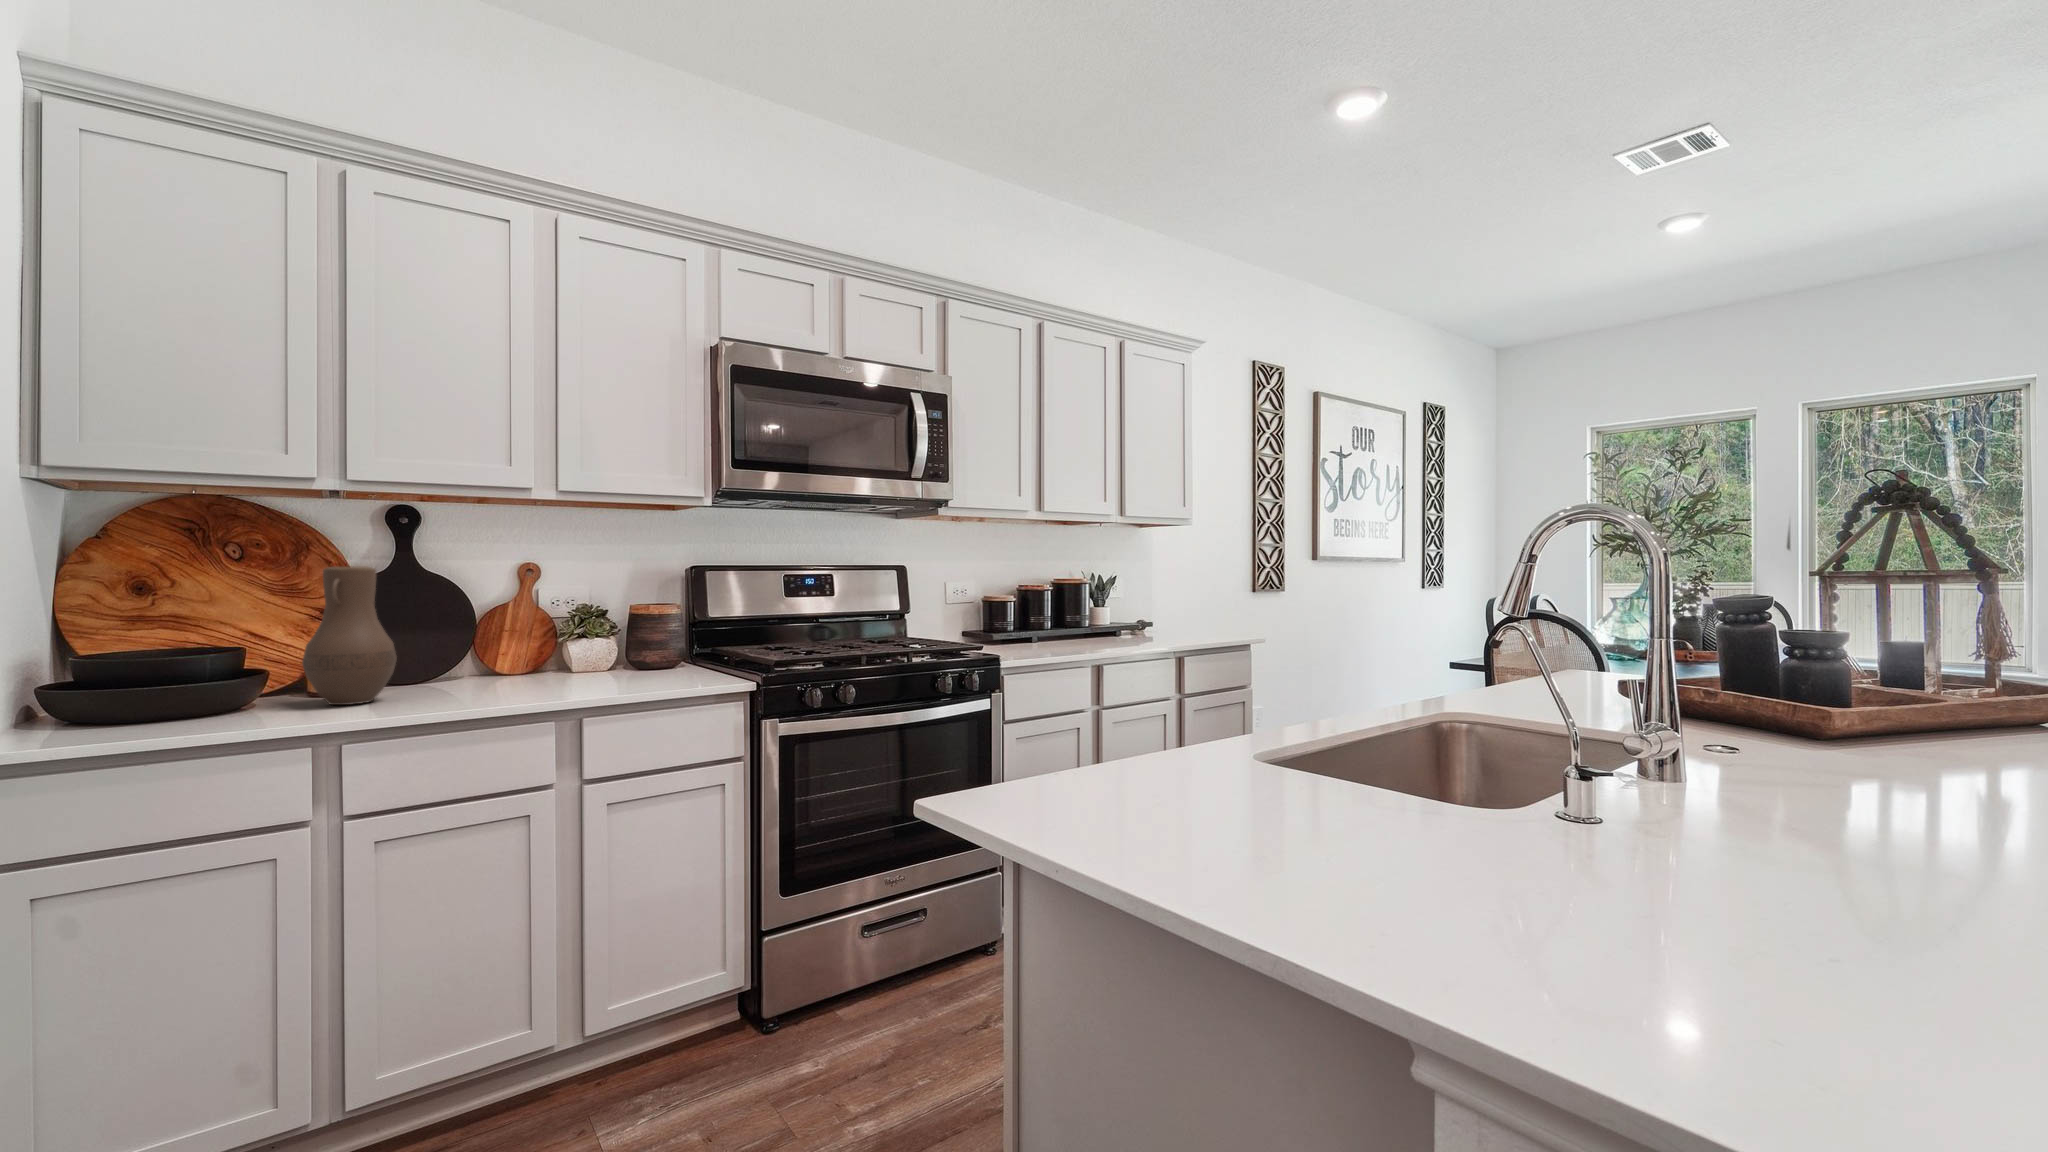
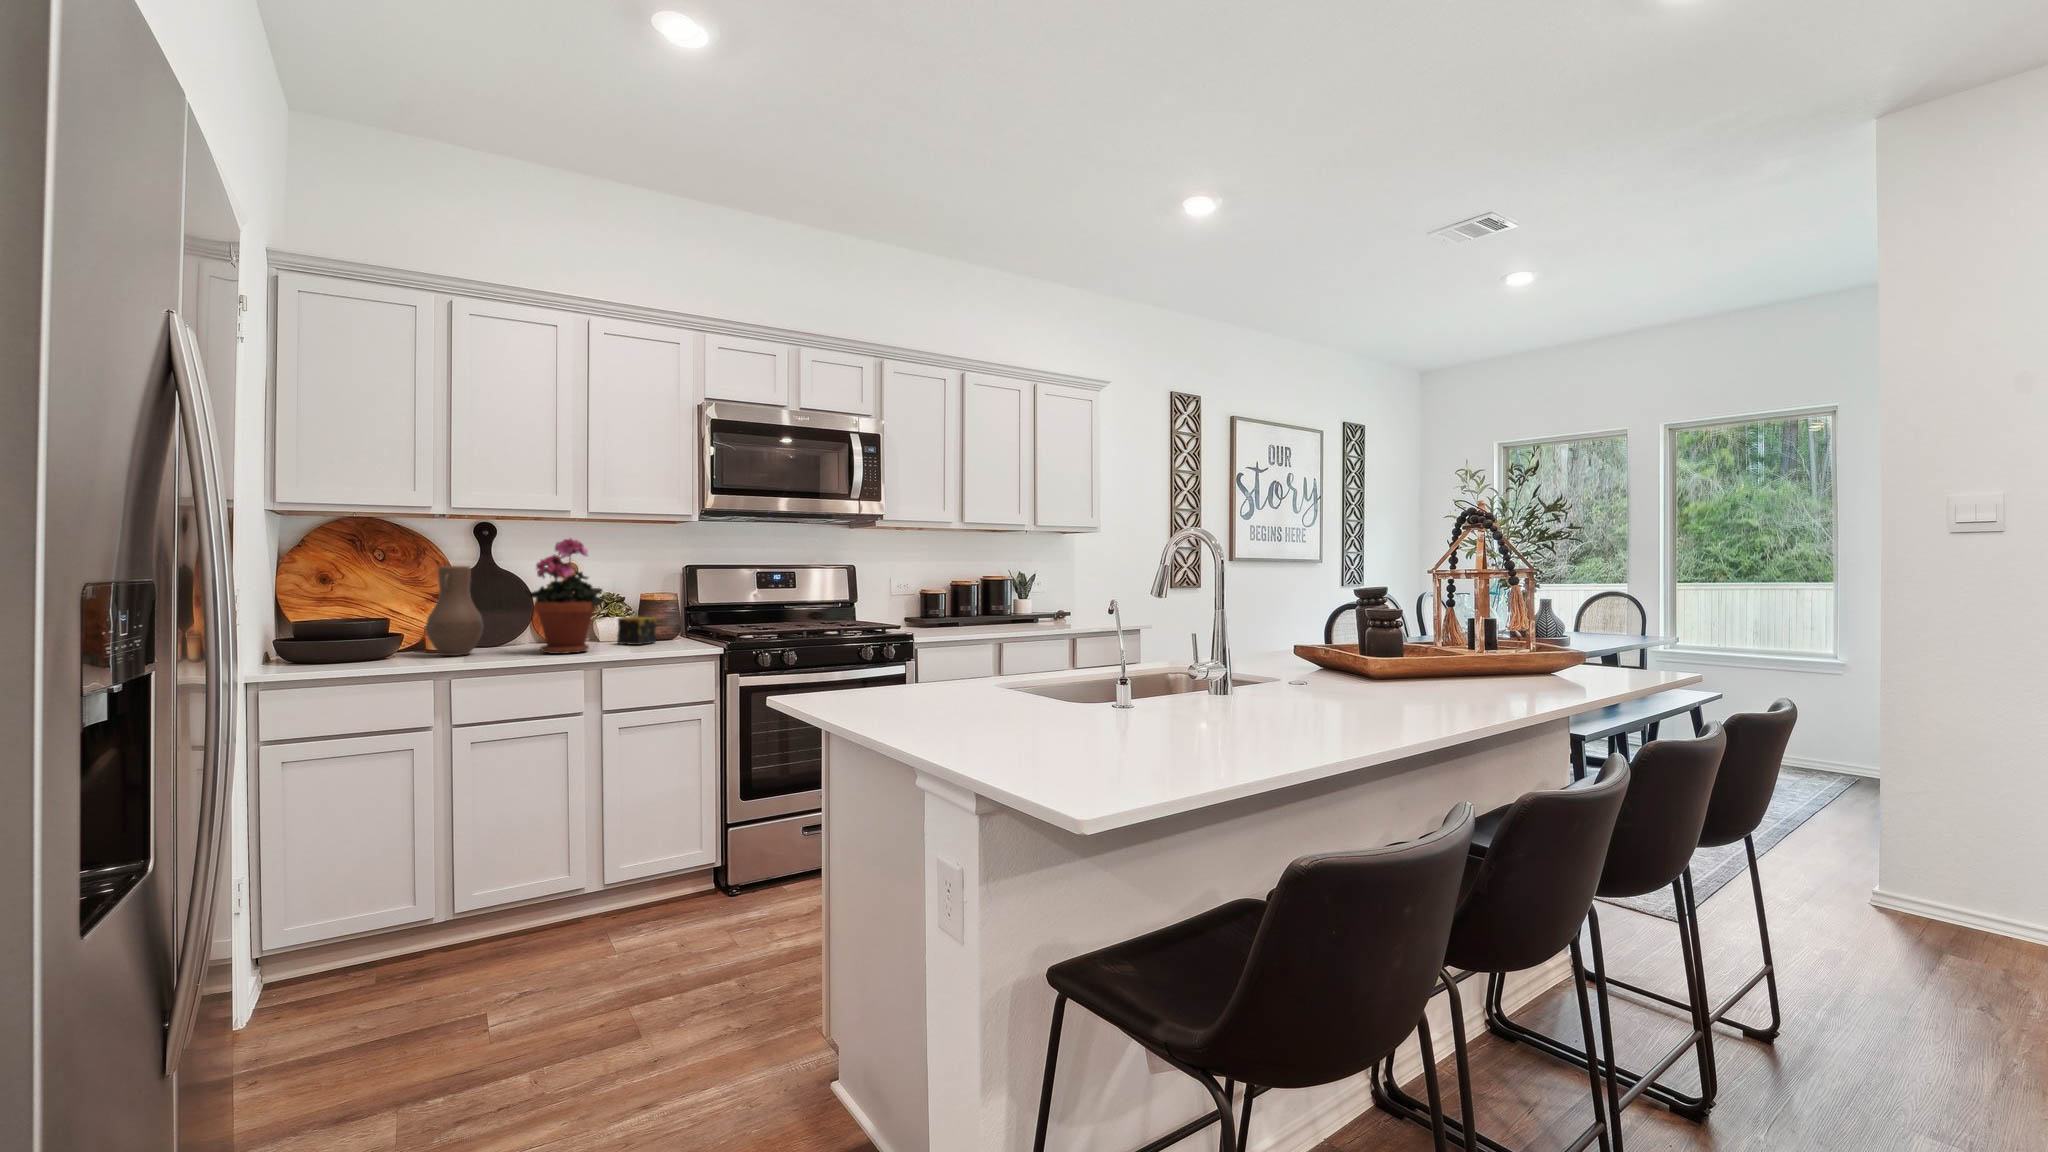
potted plant: none [460,525,583,698] -> present [524,538,604,654]
candle: none [598,638,655,679] -> present [617,617,656,645]

